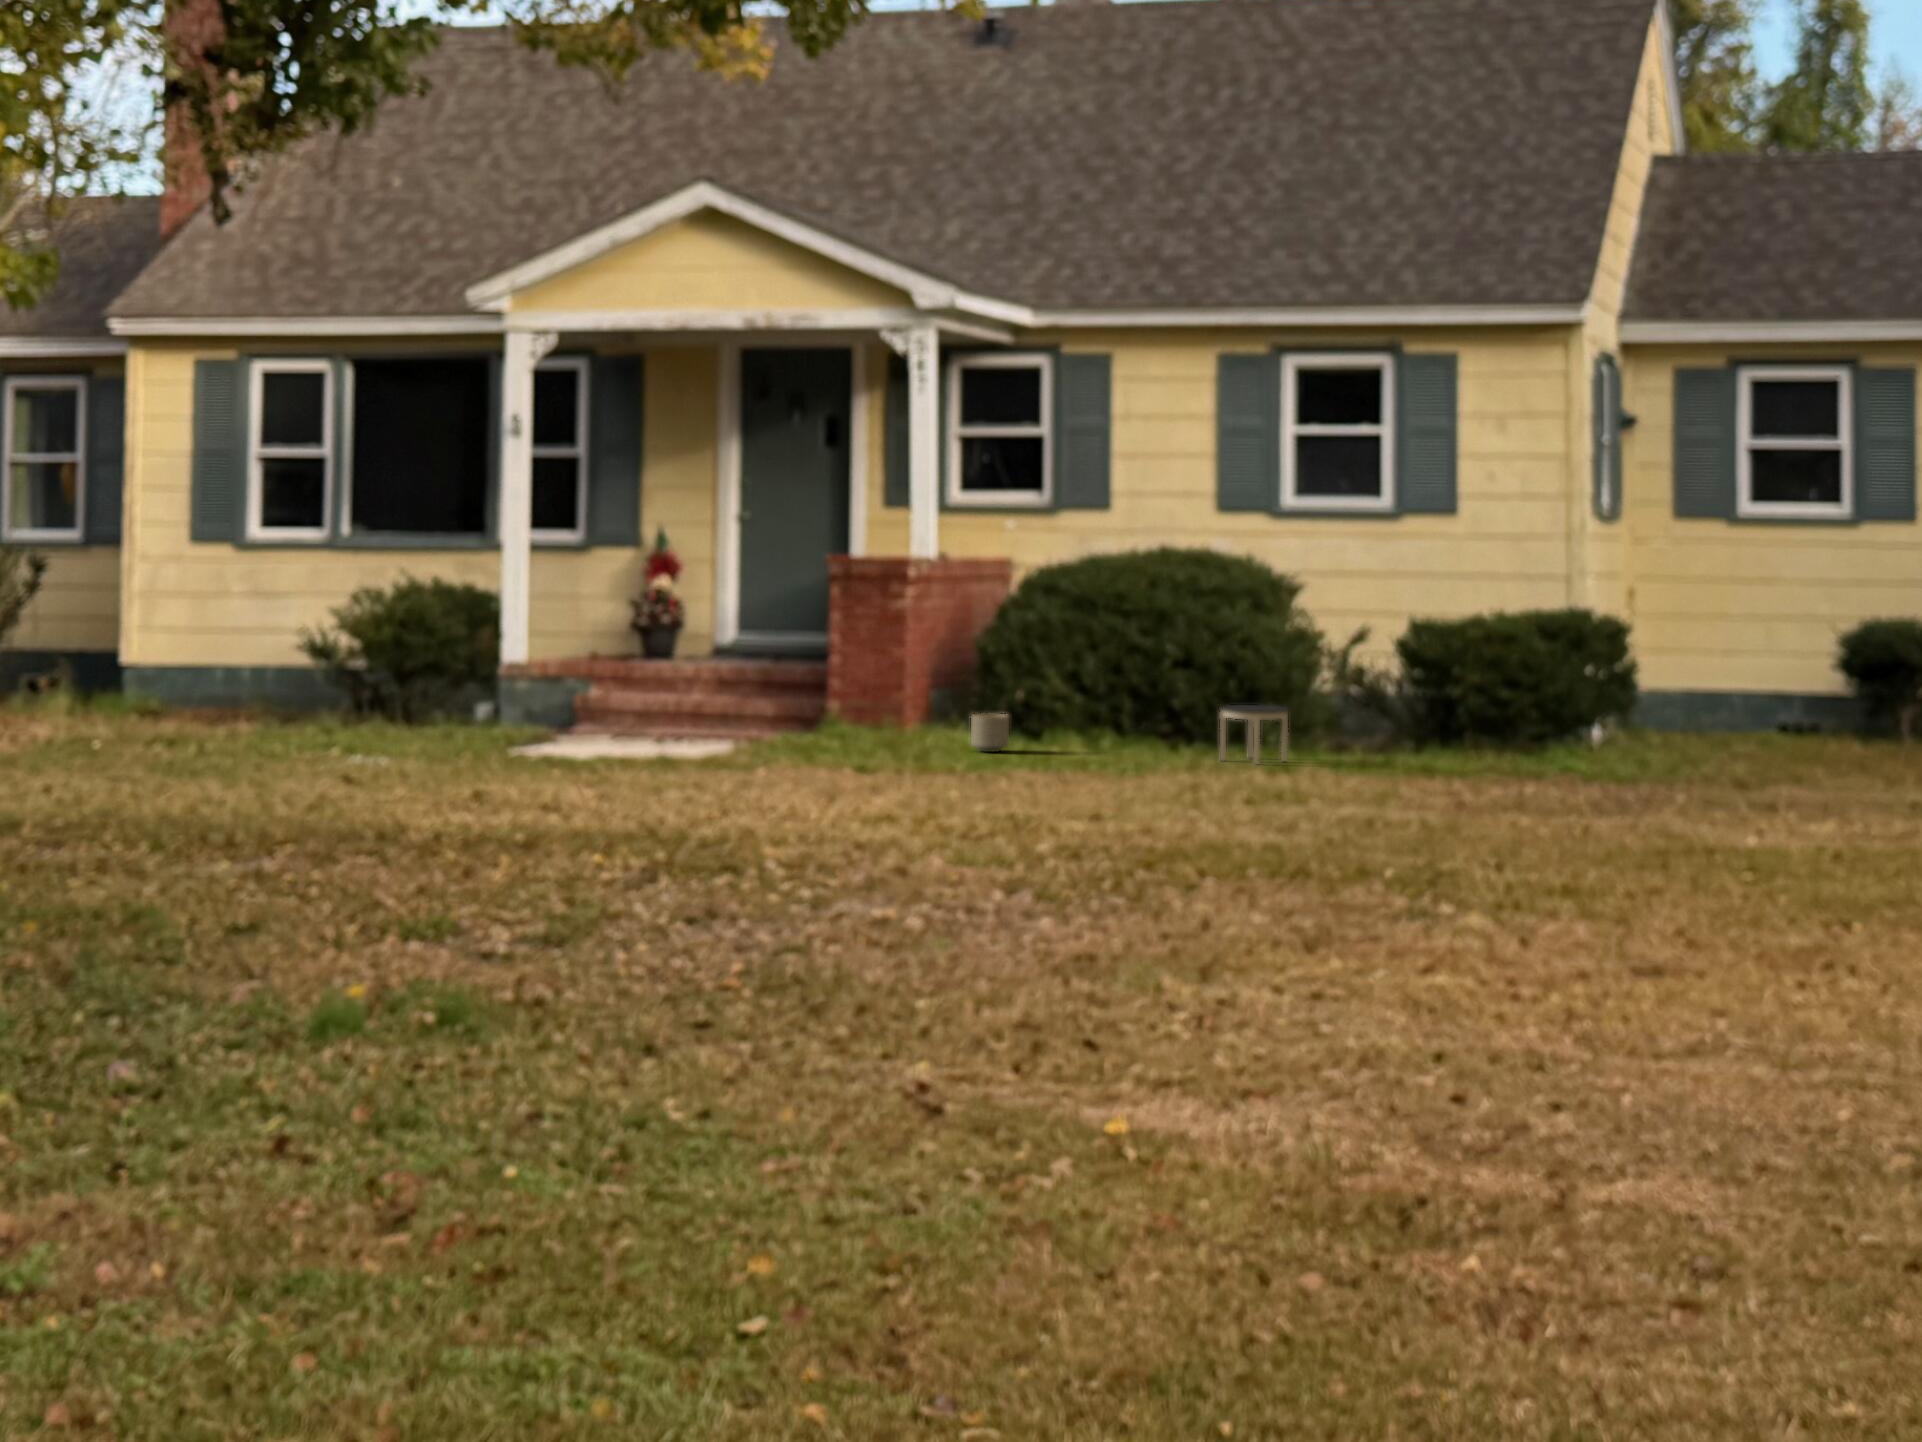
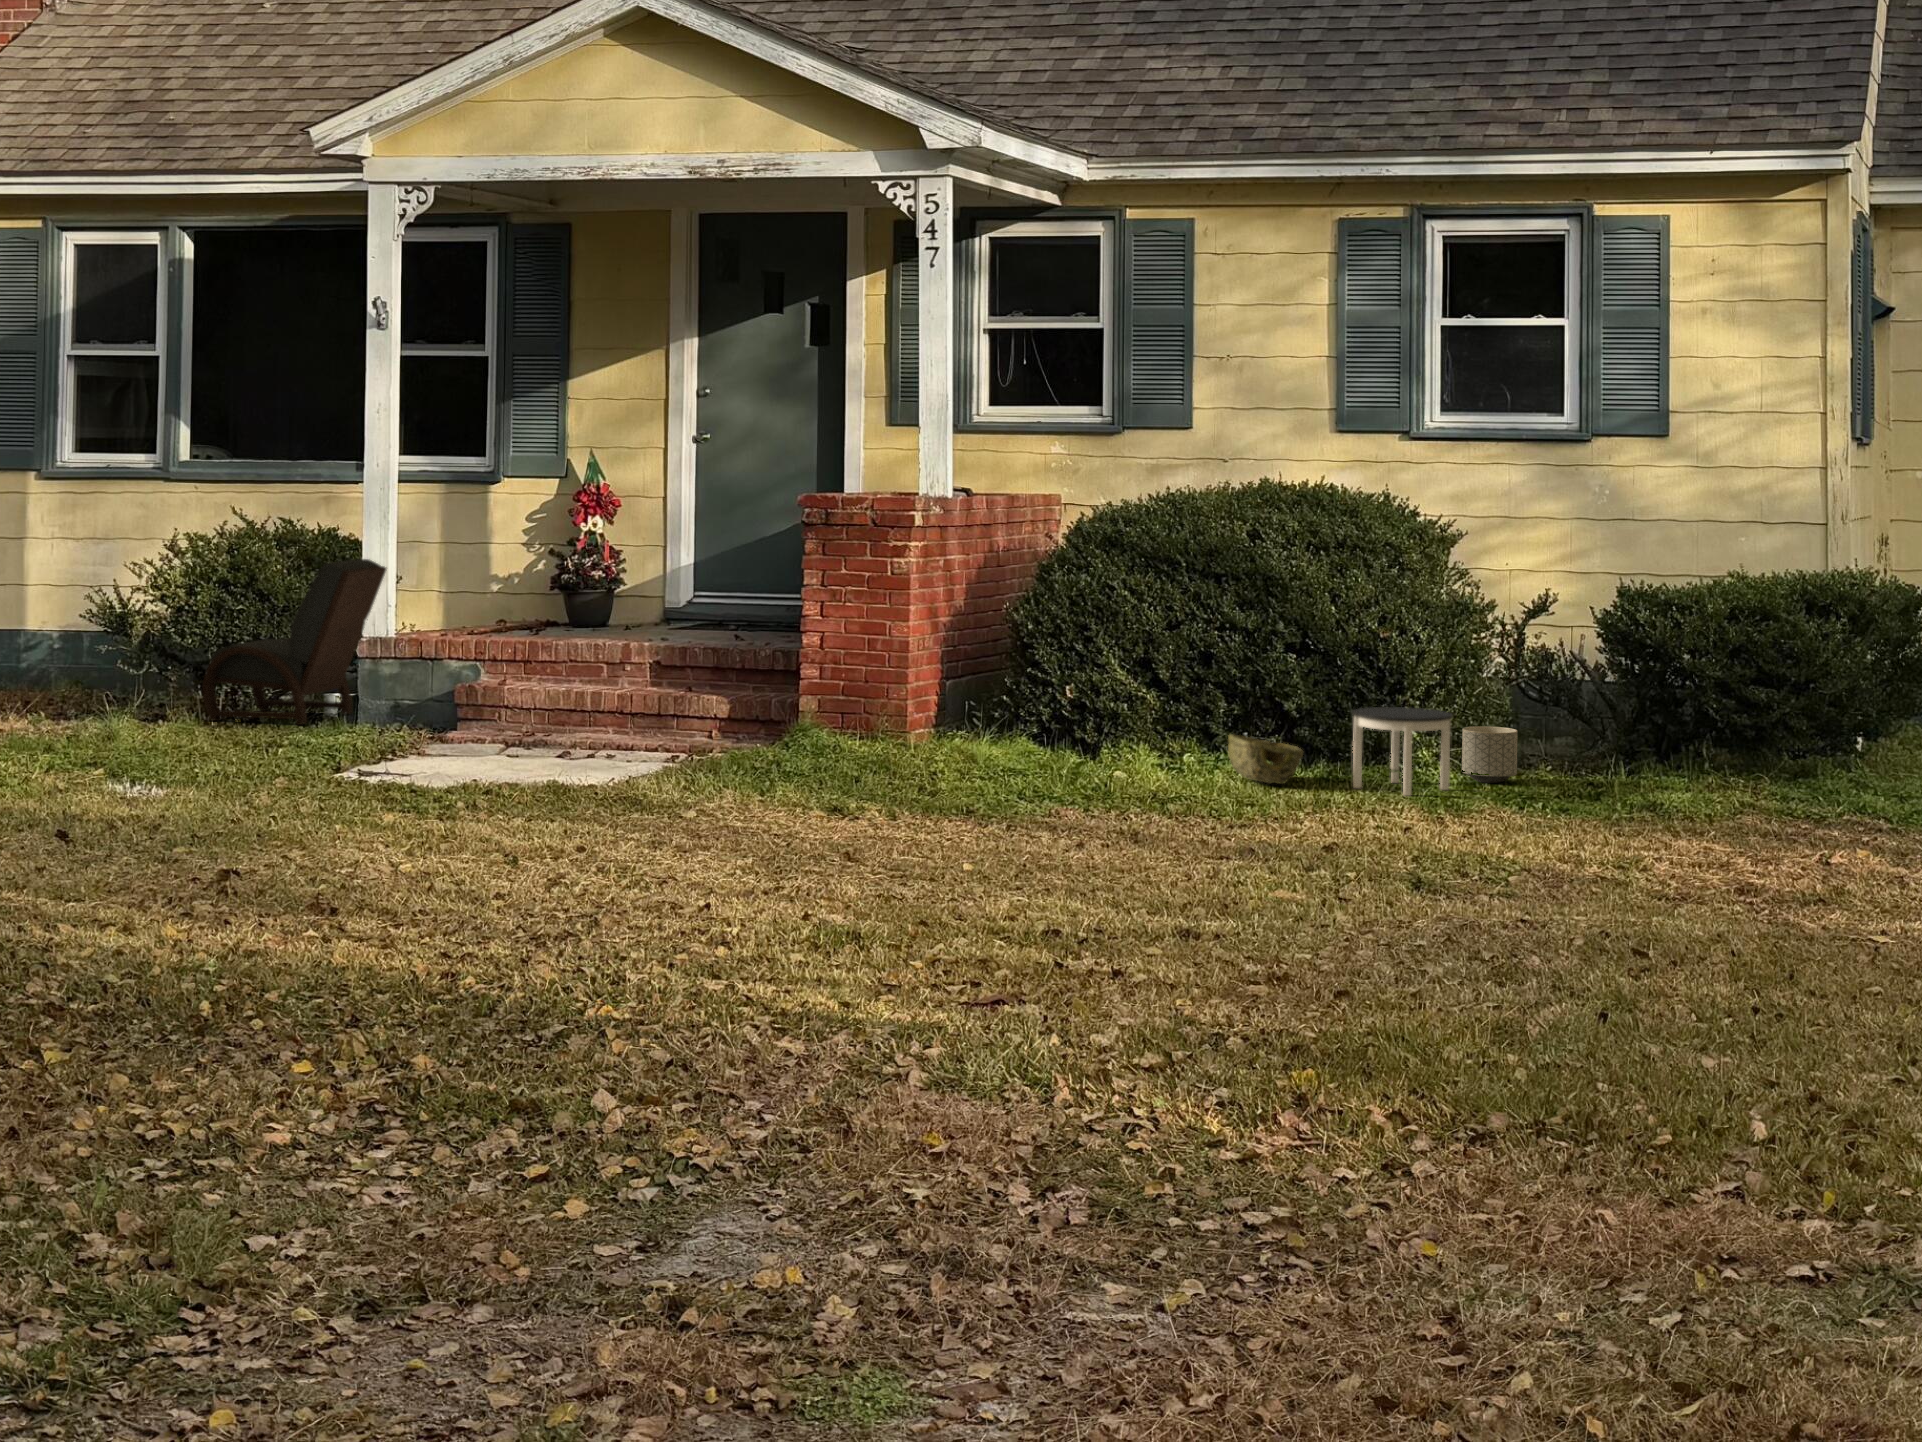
lounge chair: none [387,606,520,727] -> present [202,559,387,725]
planter: present [971,713,1009,752] -> present [1462,726,1517,783]
woven basket: none [1133,725,1185,759] -> present [1228,734,1303,785]

